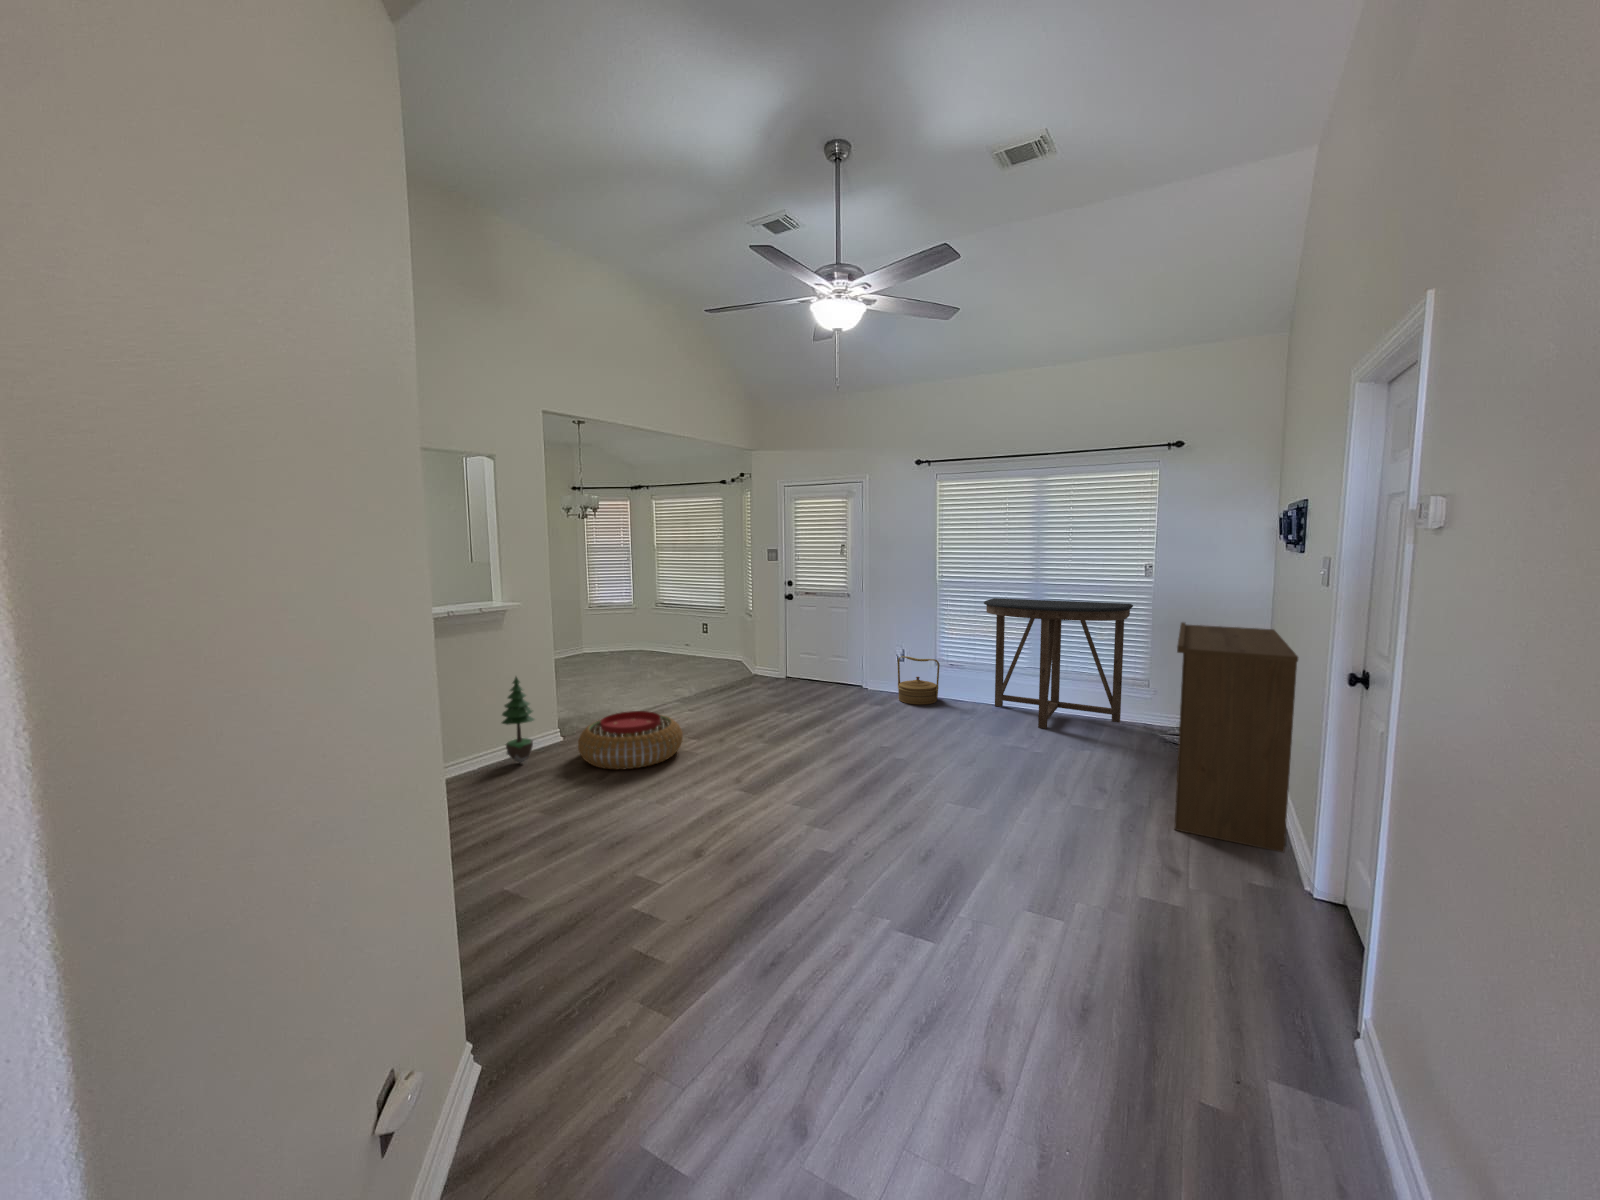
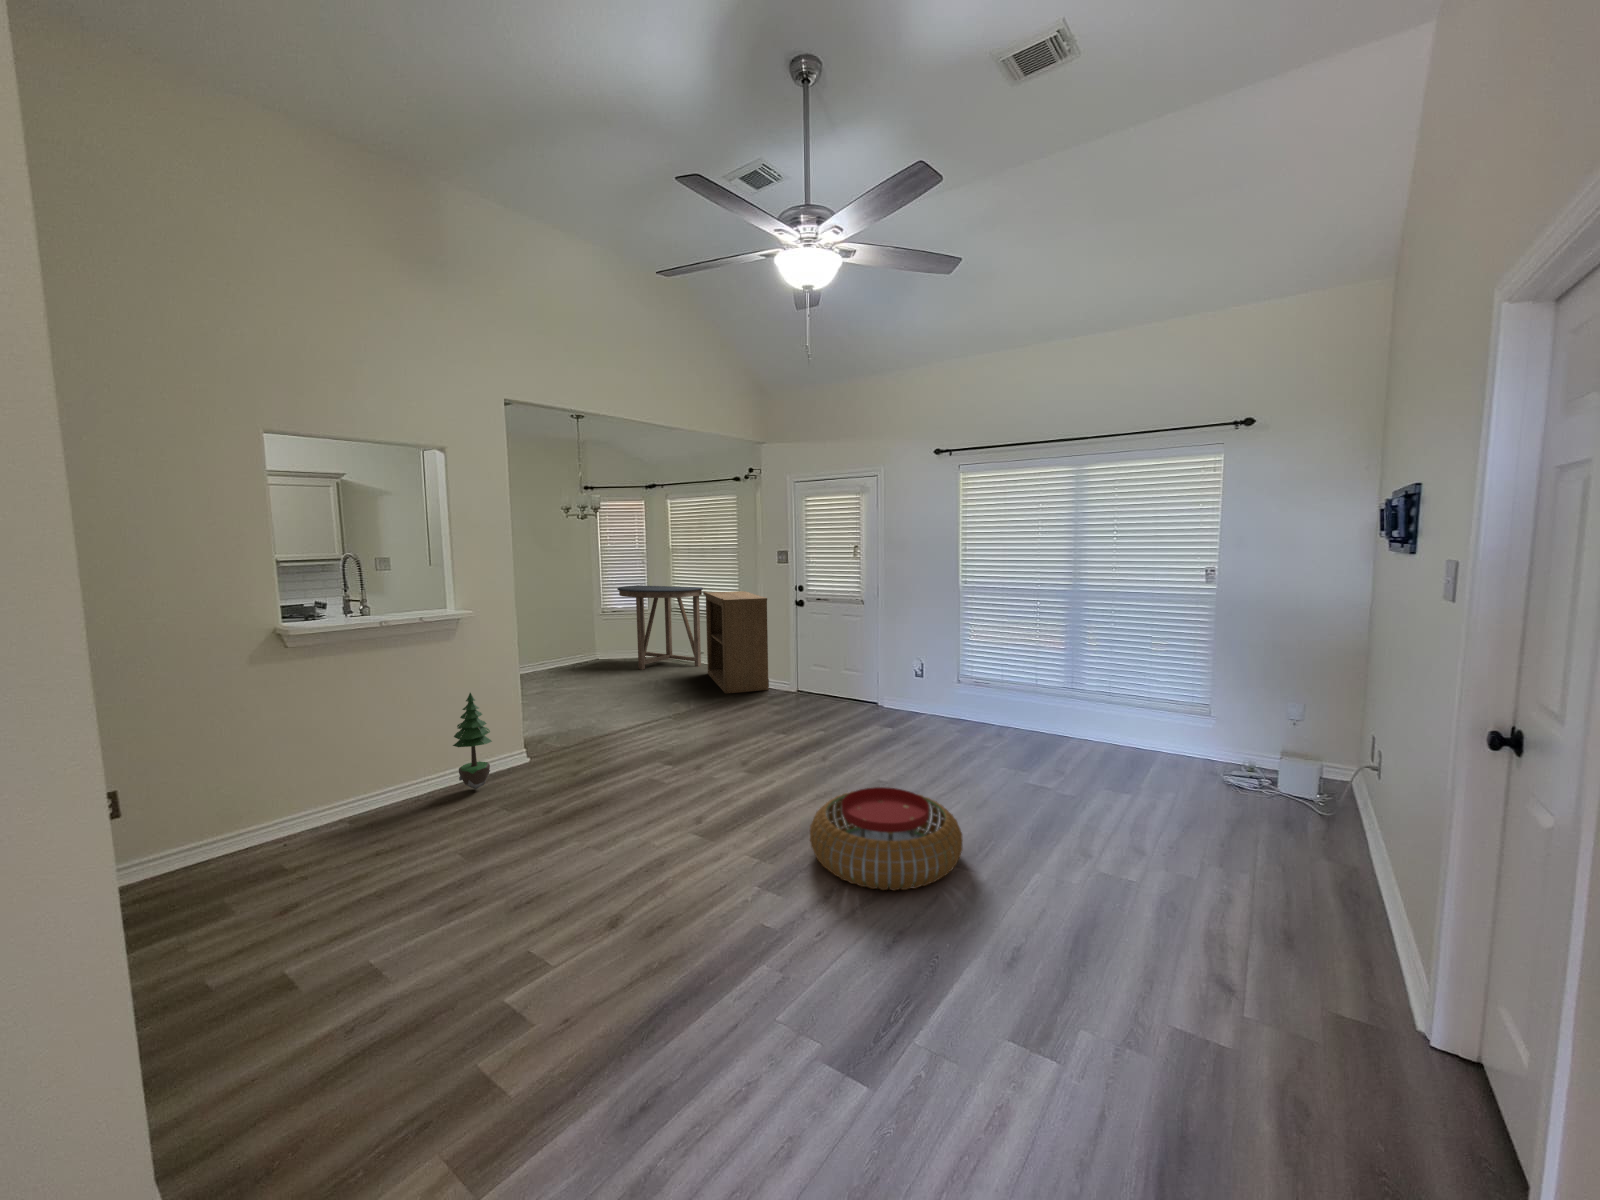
console table: present [984,598,1133,729] -> present [617,585,703,670]
bookshelf: present [1174,622,1298,852] -> present [703,591,769,693]
woven basket: present [897,656,940,705] -> none [915,672,963,728]
pouf: present [578,711,683,769] -> present [810,787,963,890]

